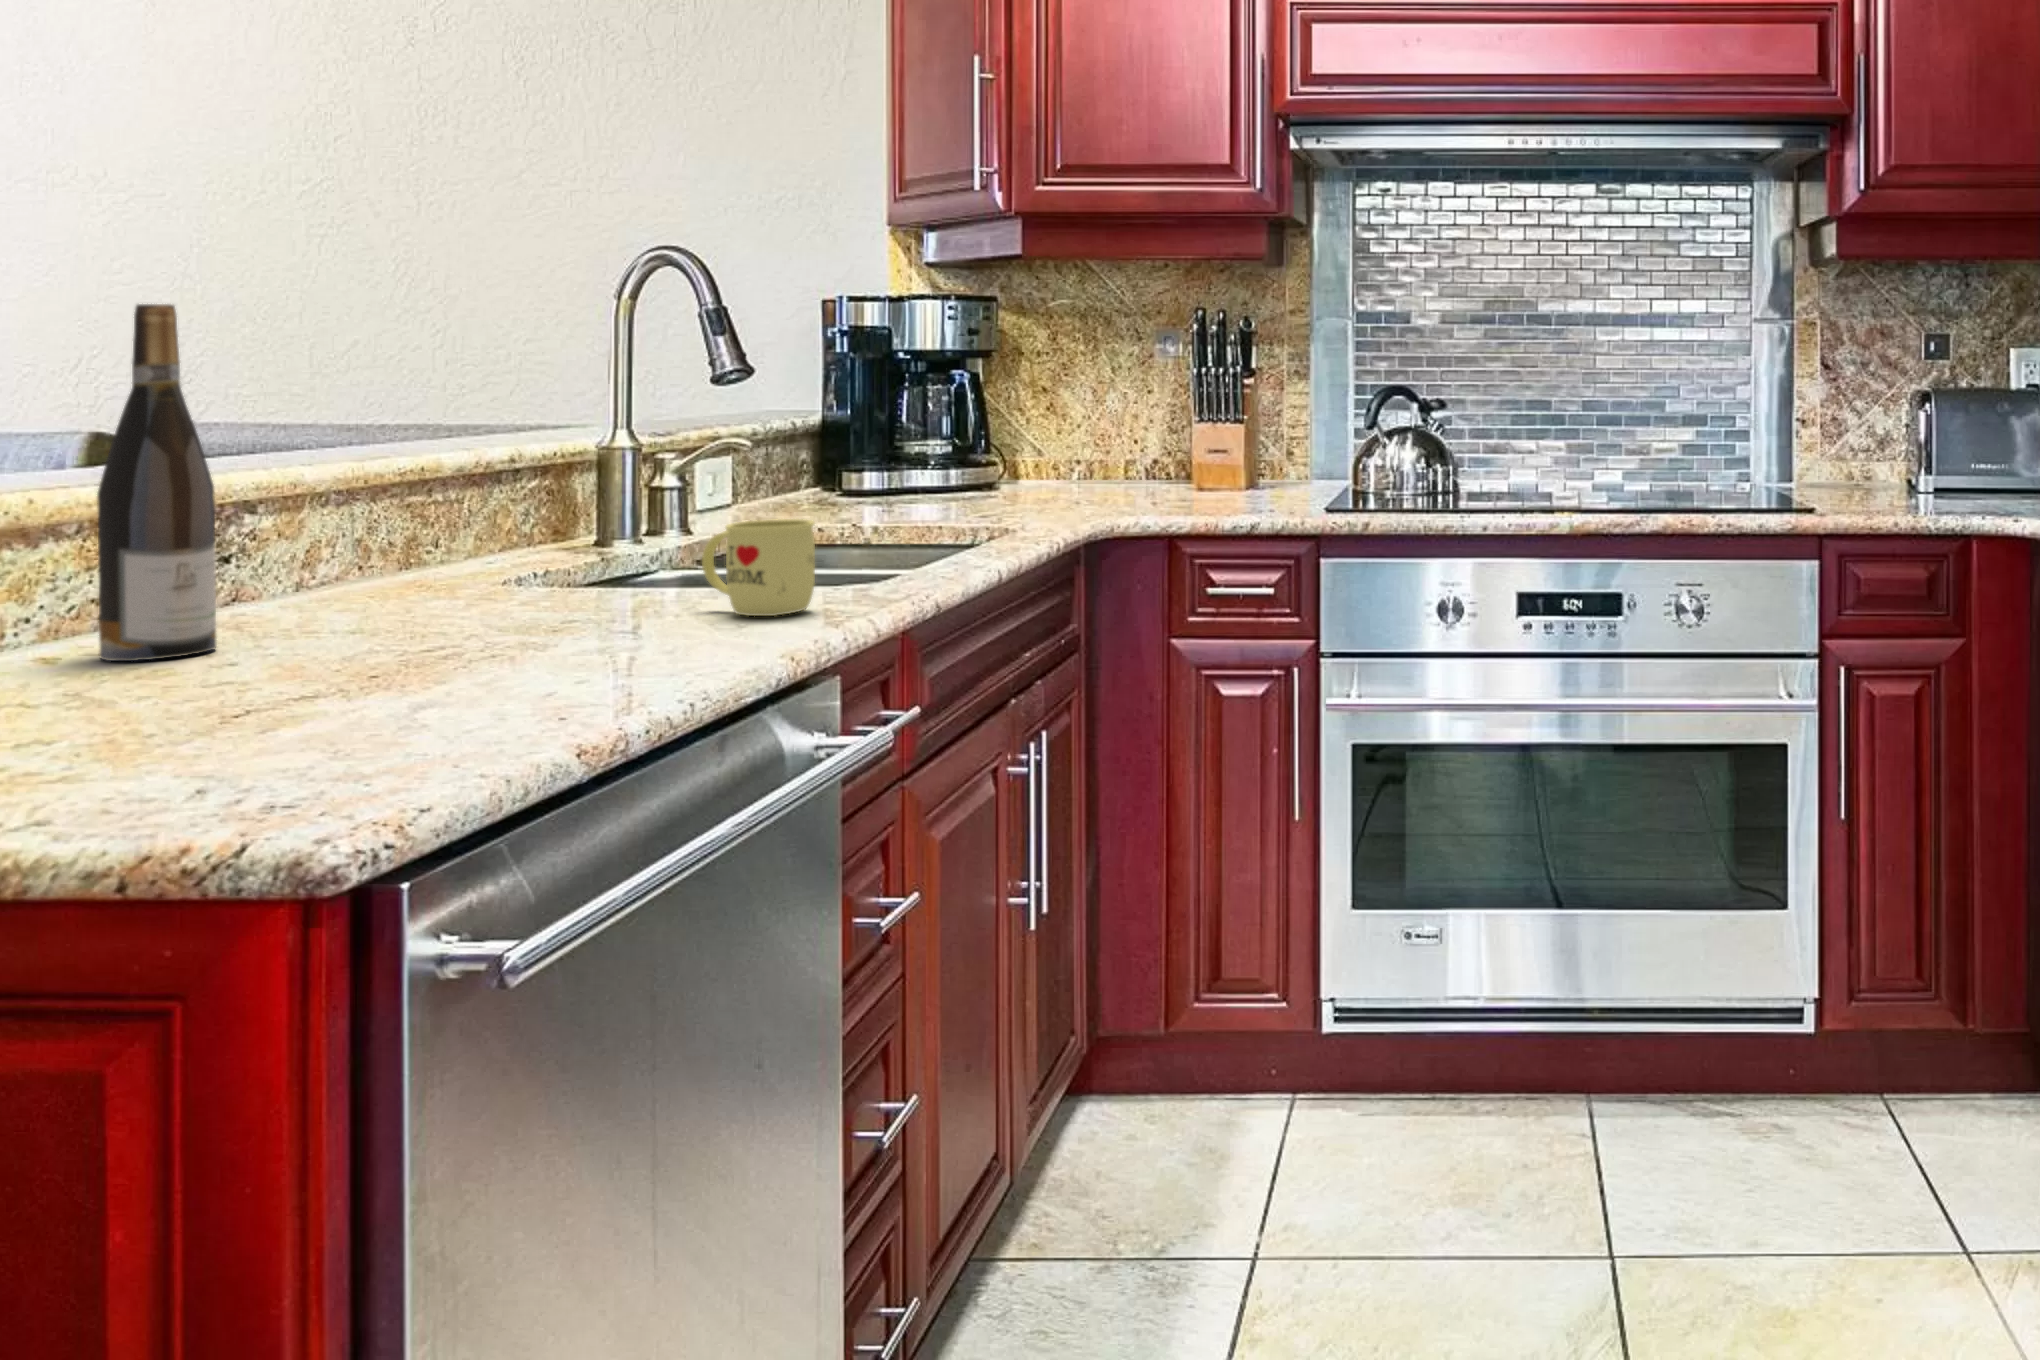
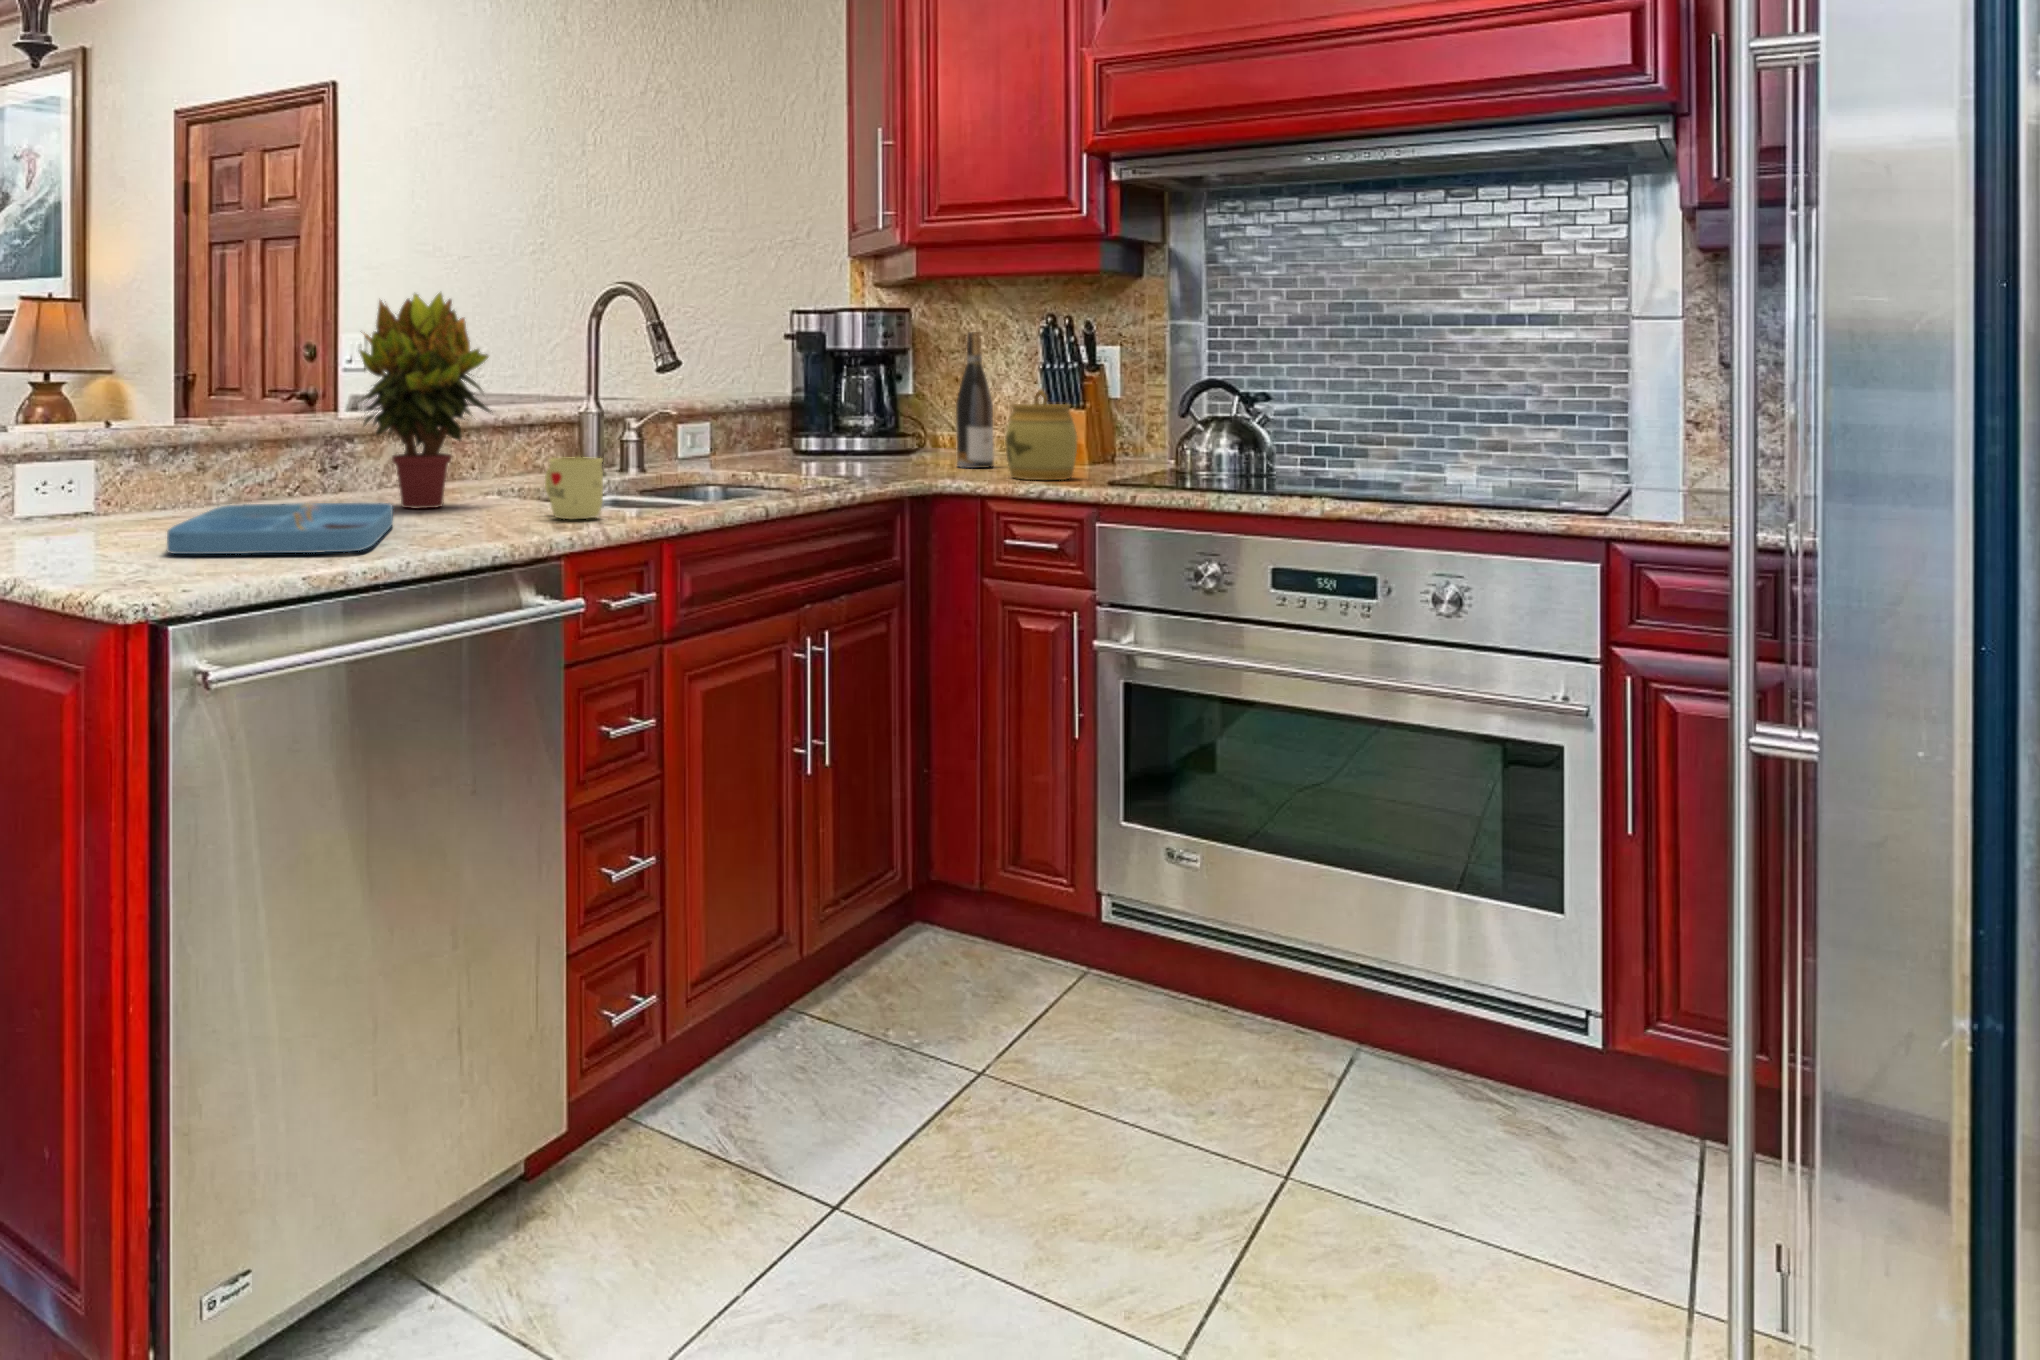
potted plant: none [306,260,579,621] -> present [358,293,491,509]
wine bottle: present [97,304,217,661] -> present [956,332,993,468]
jar: none [1179,399,1259,510] -> present [1005,389,1077,480]
tray: none [105,619,567,764] -> present [167,503,393,554]

